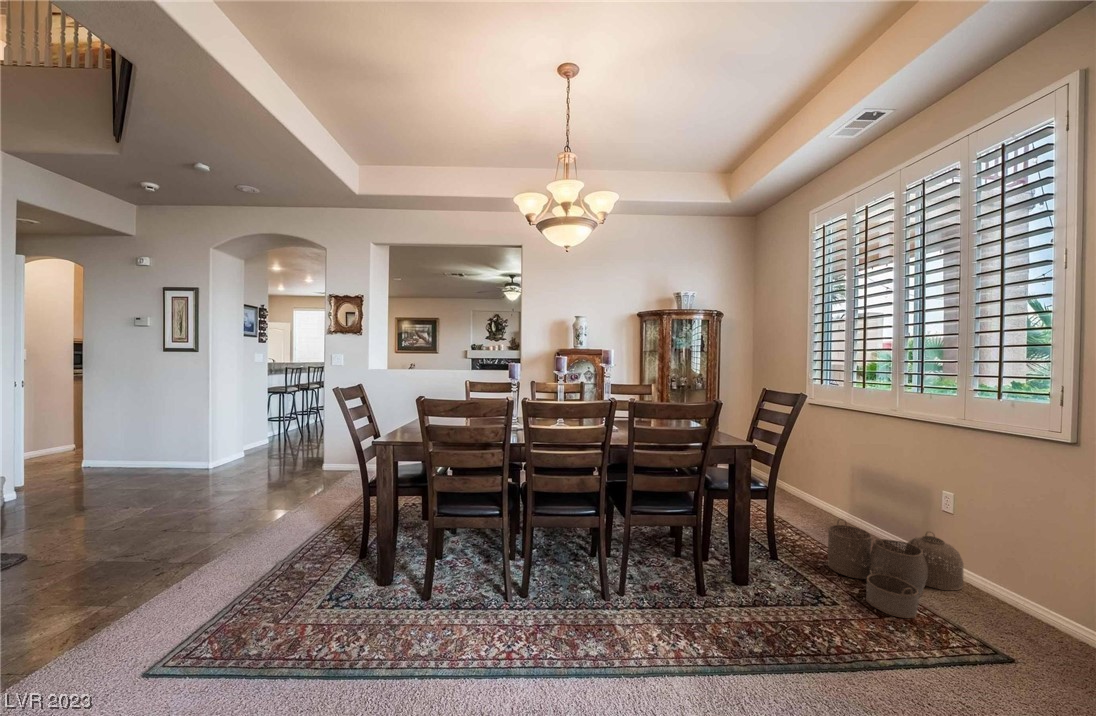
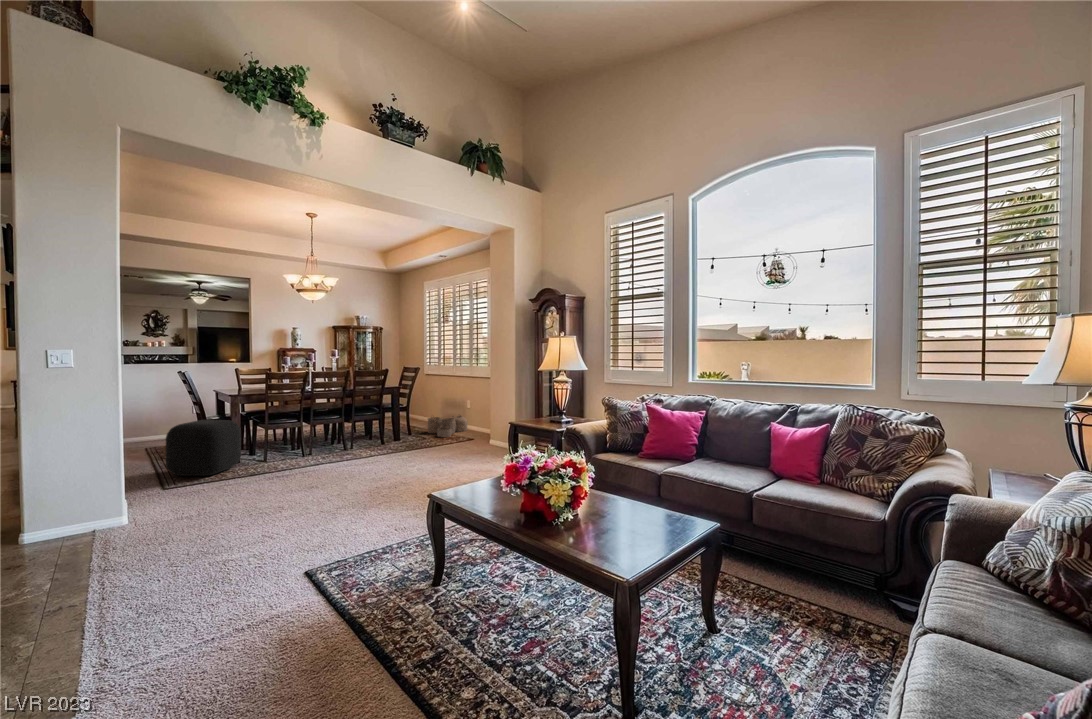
ottoman: none [218,490,365,644] -> present [166,420,241,476]

